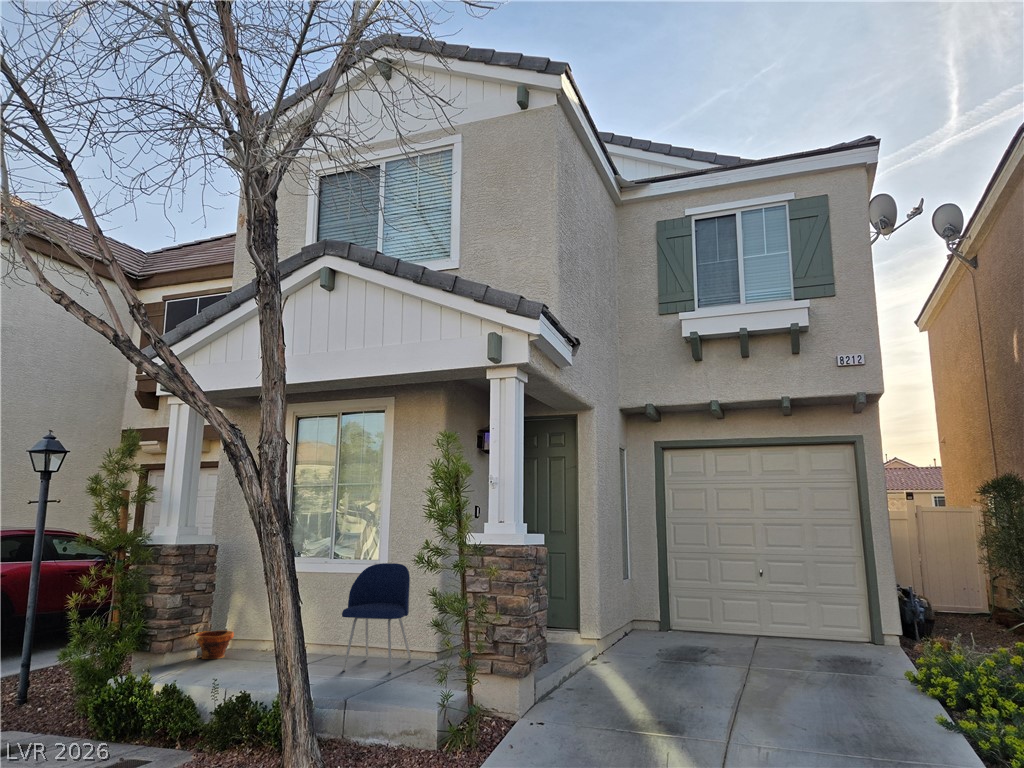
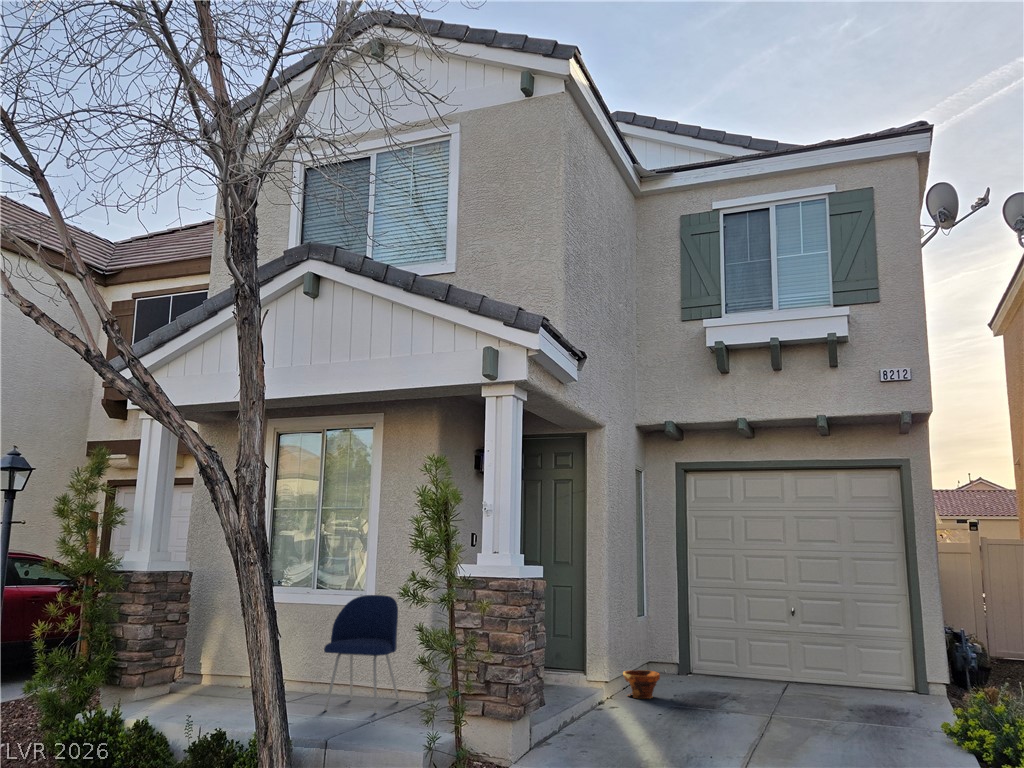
planter: present [194,630,234,659] -> present [623,670,660,698]

